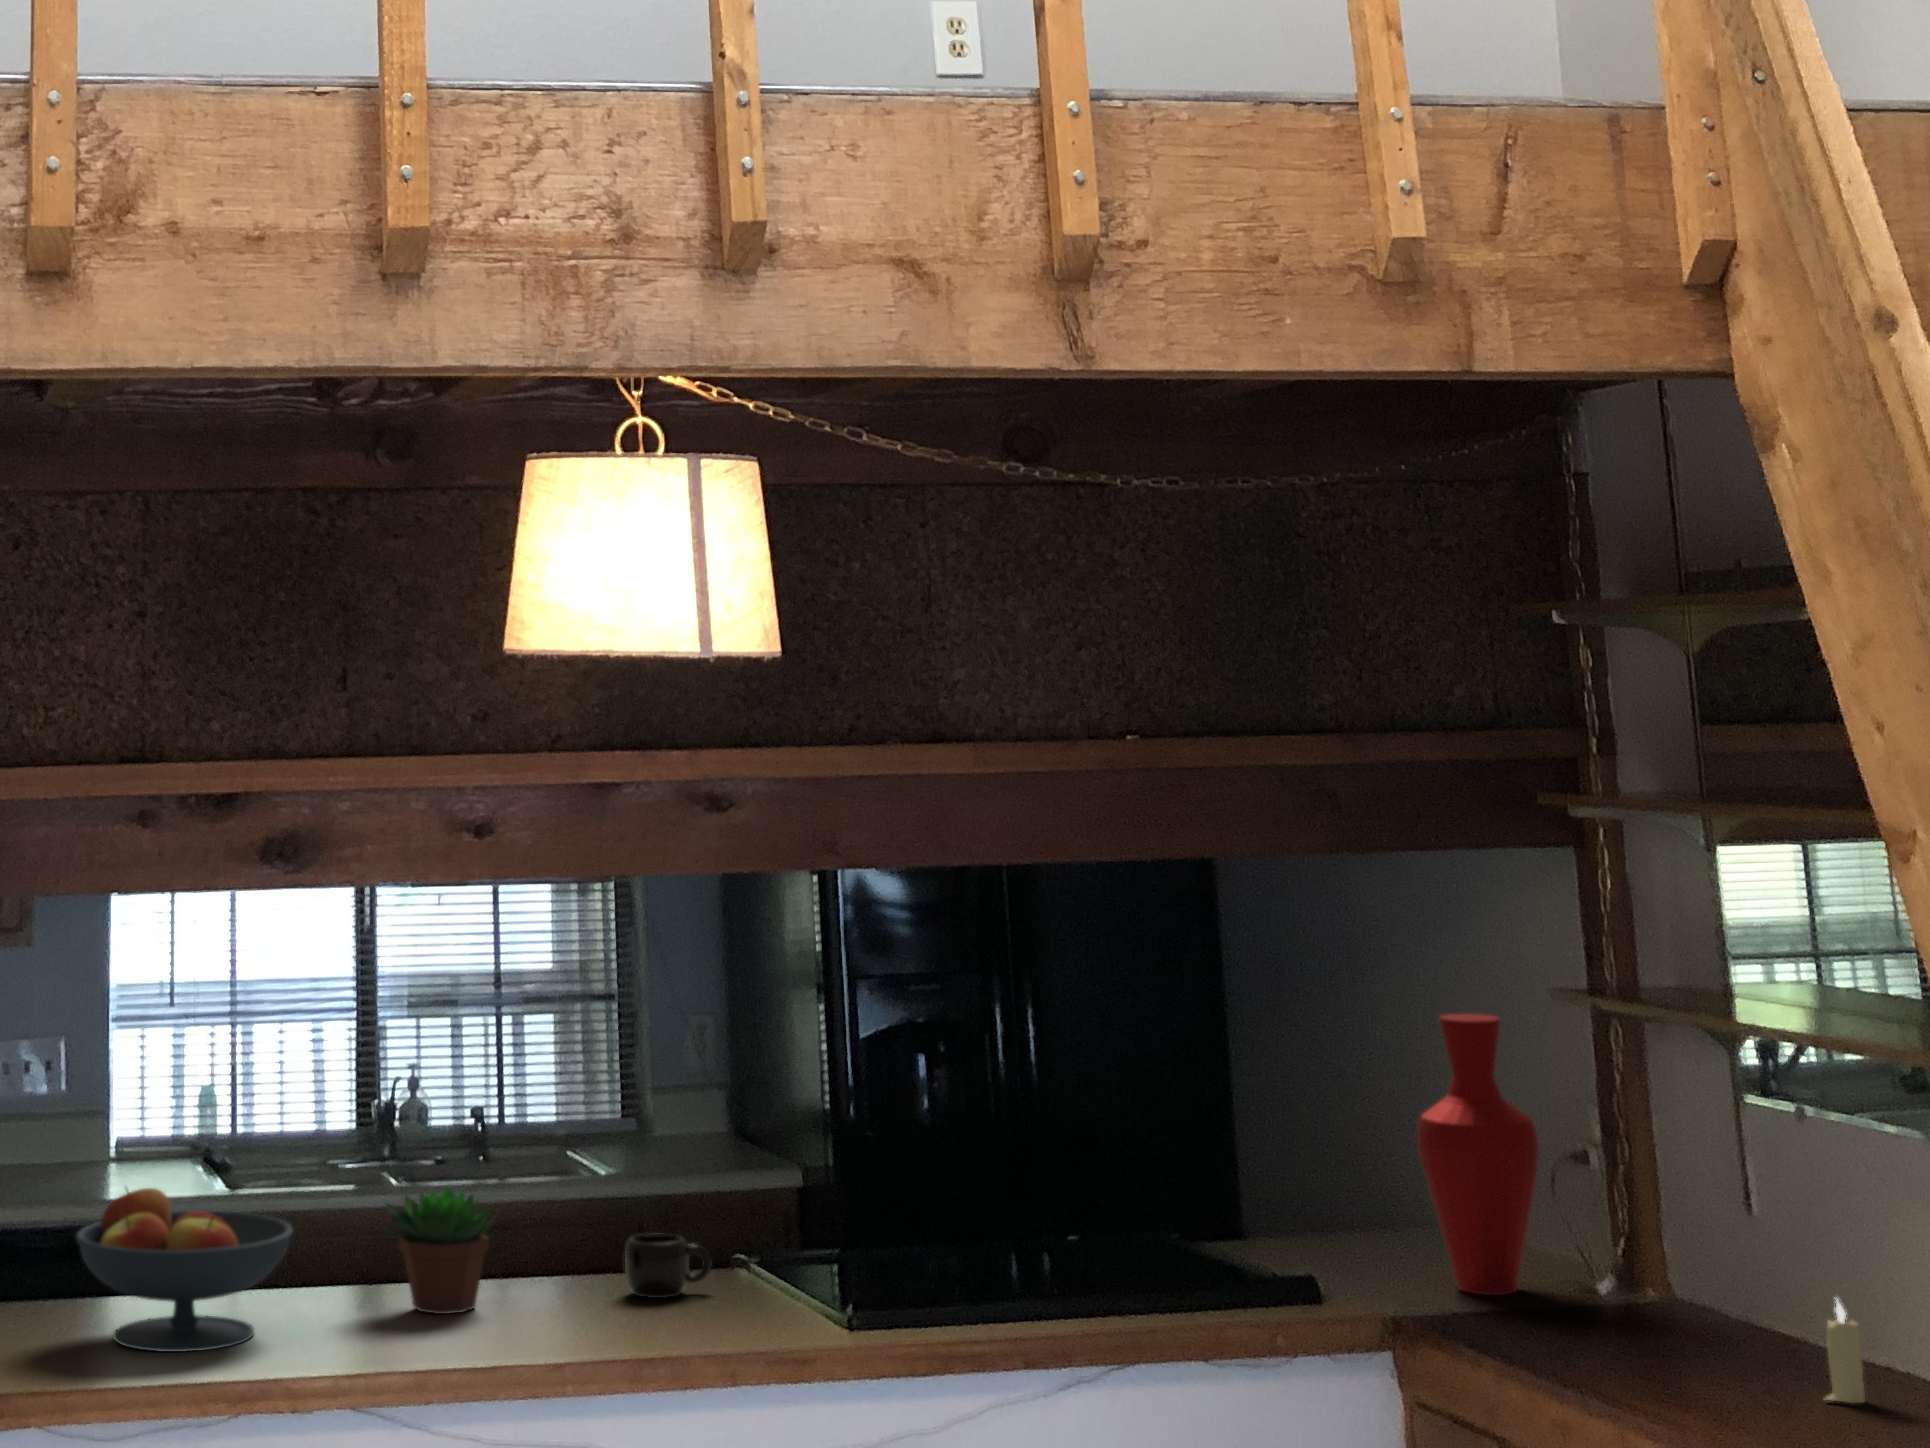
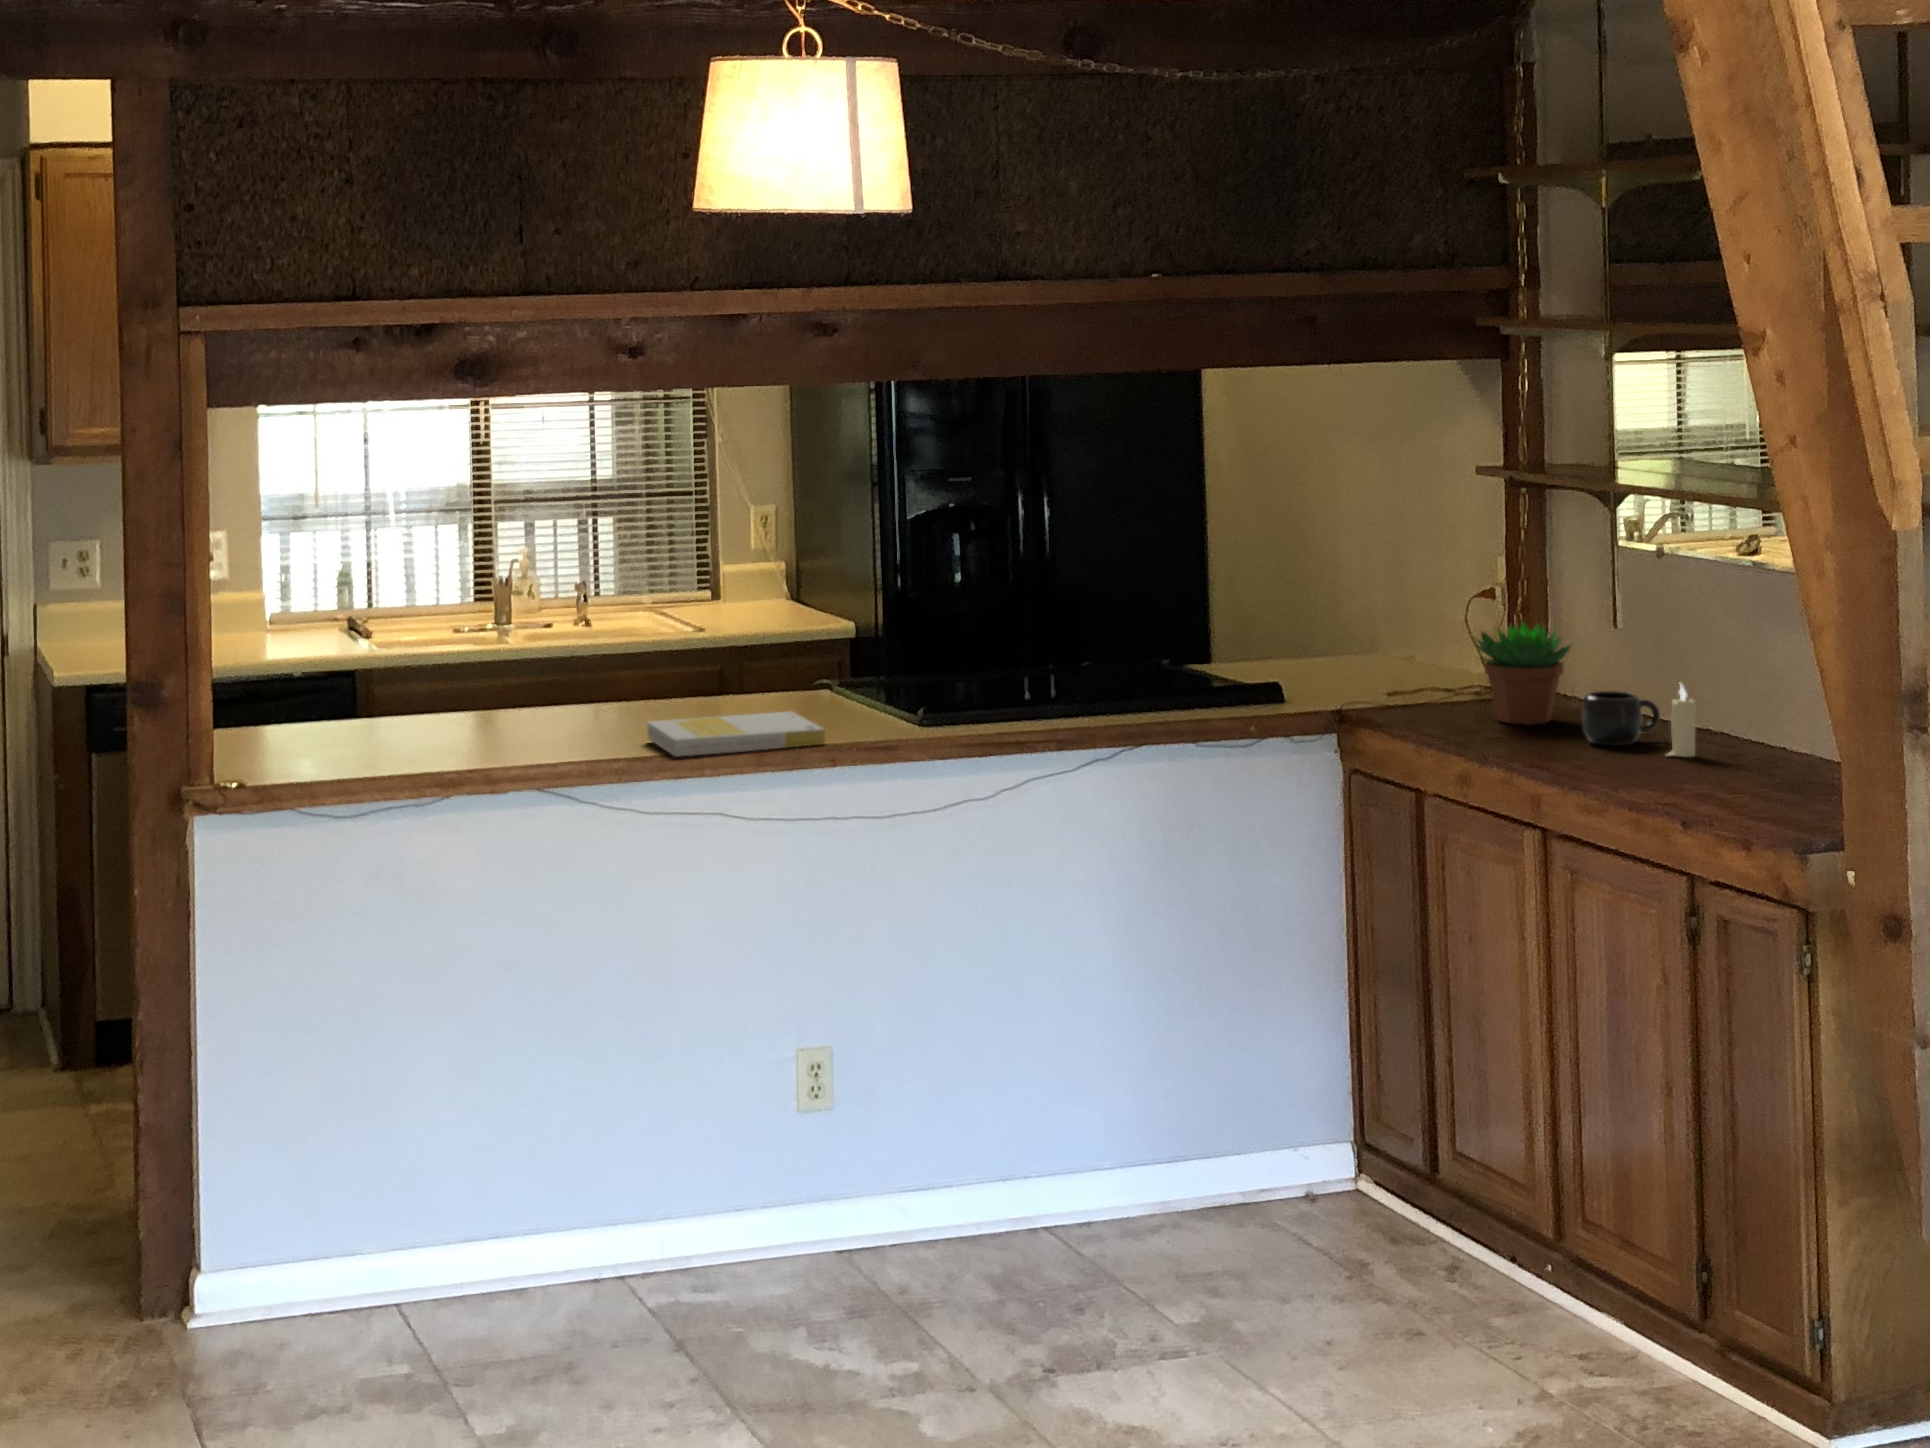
vase: present [1417,1014,1539,1295] -> none [1370,489,1464,698]
fruit bowl: present [76,1188,293,1352] -> none [293,639,473,763]
succulent plant: present [386,1188,495,1314] -> present [1474,623,1571,725]
mug: present [625,1234,711,1298] -> present [1582,691,1660,746]
book: none [505,1293,724,1355] -> present [648,711,825,757]

